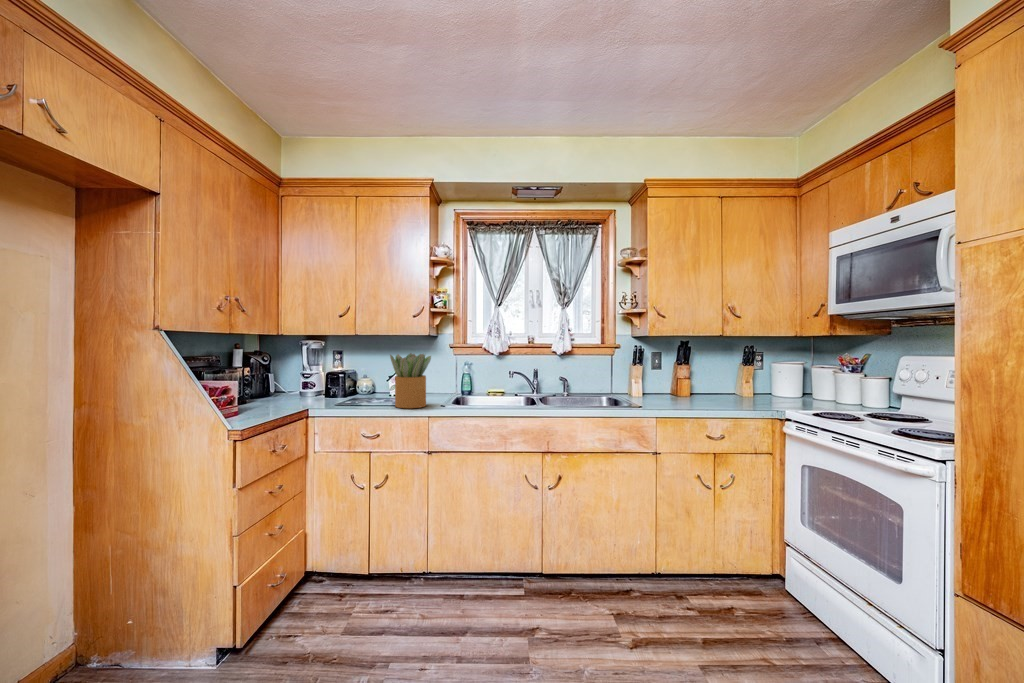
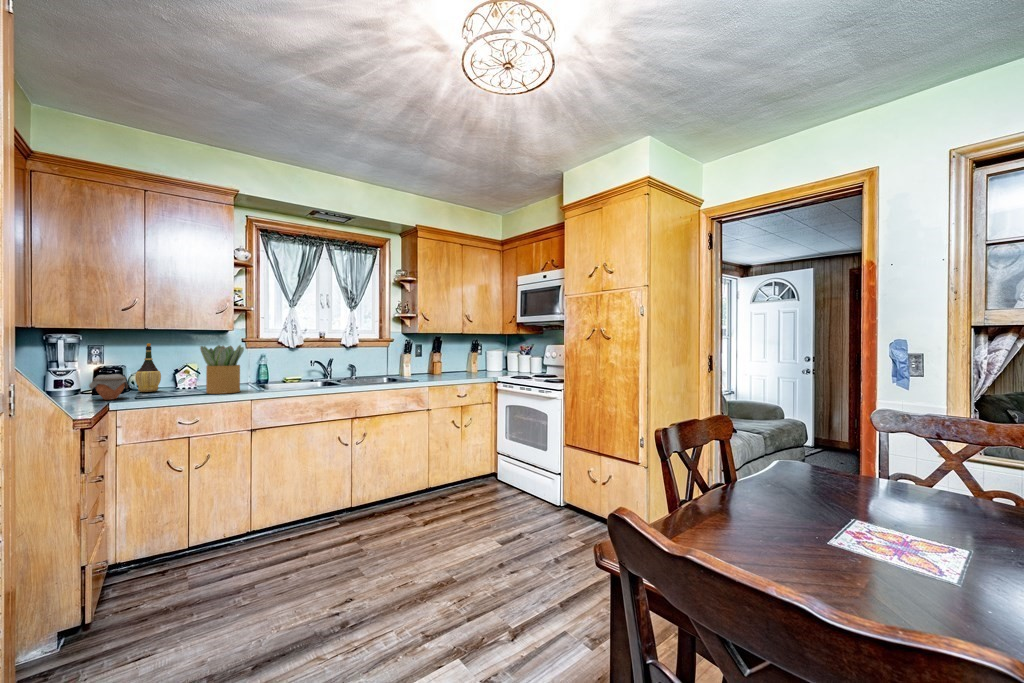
wine bottle: none [350,351,371,399] -> present [135,343,161,392]
jar: none [302,382,331,407] -> present [89,374,128,400]

